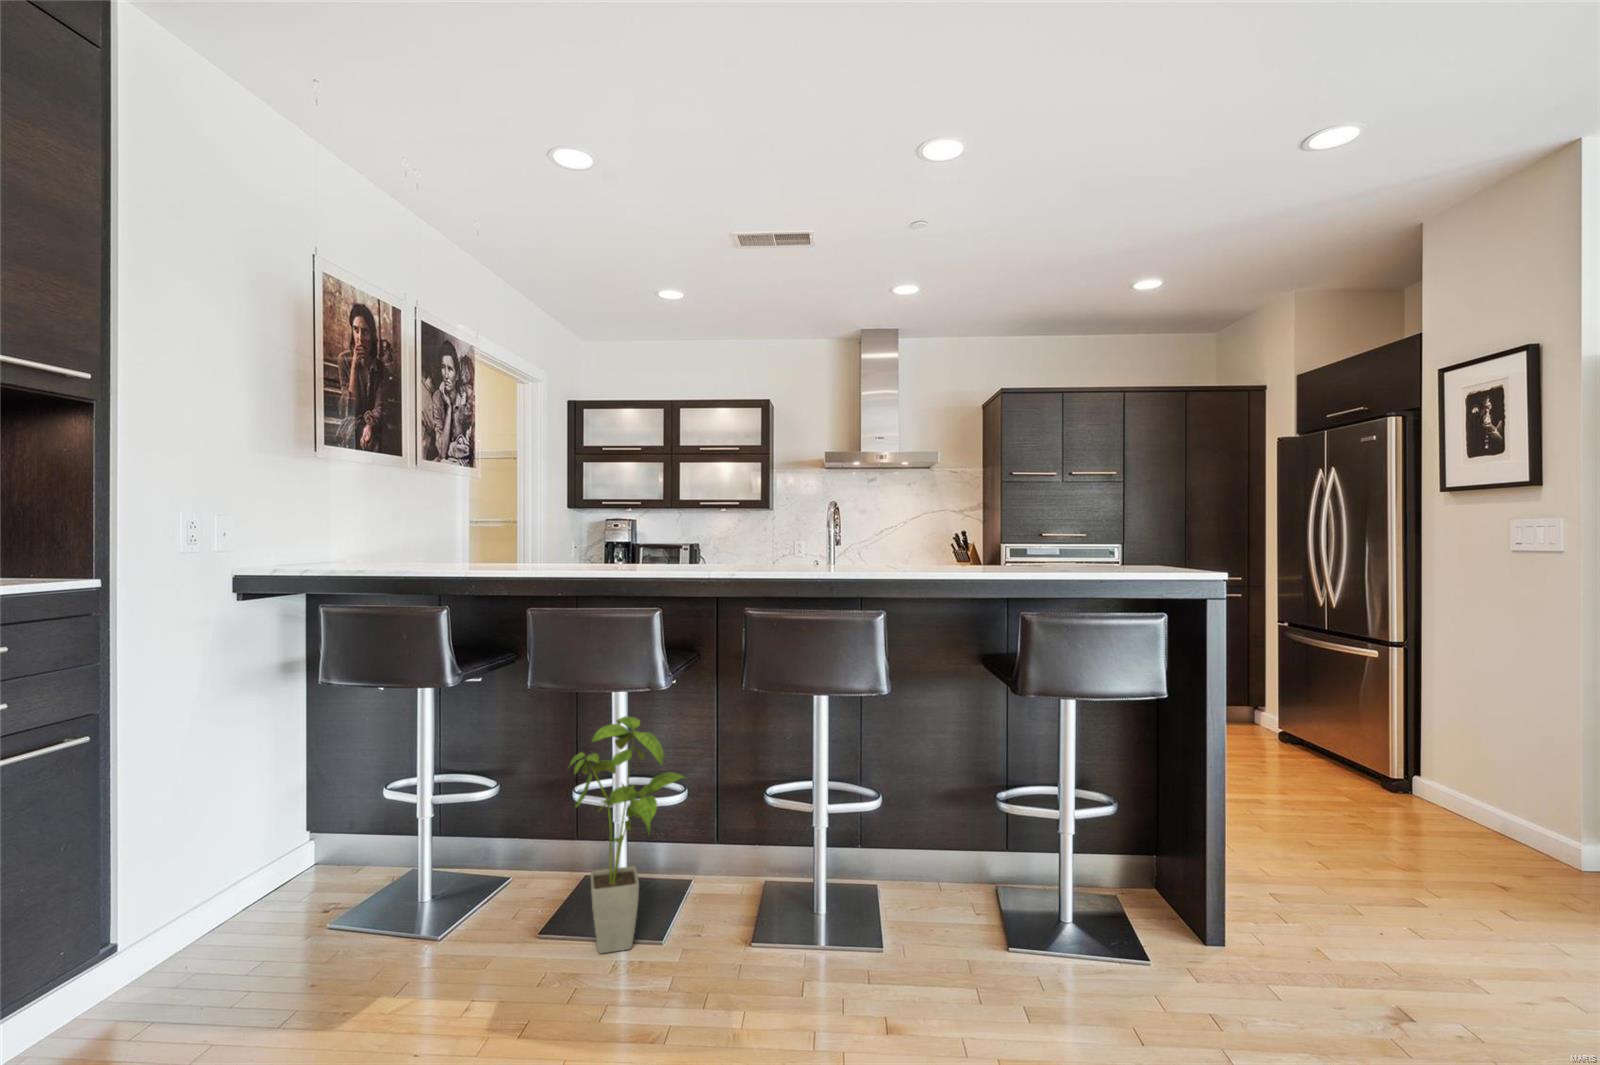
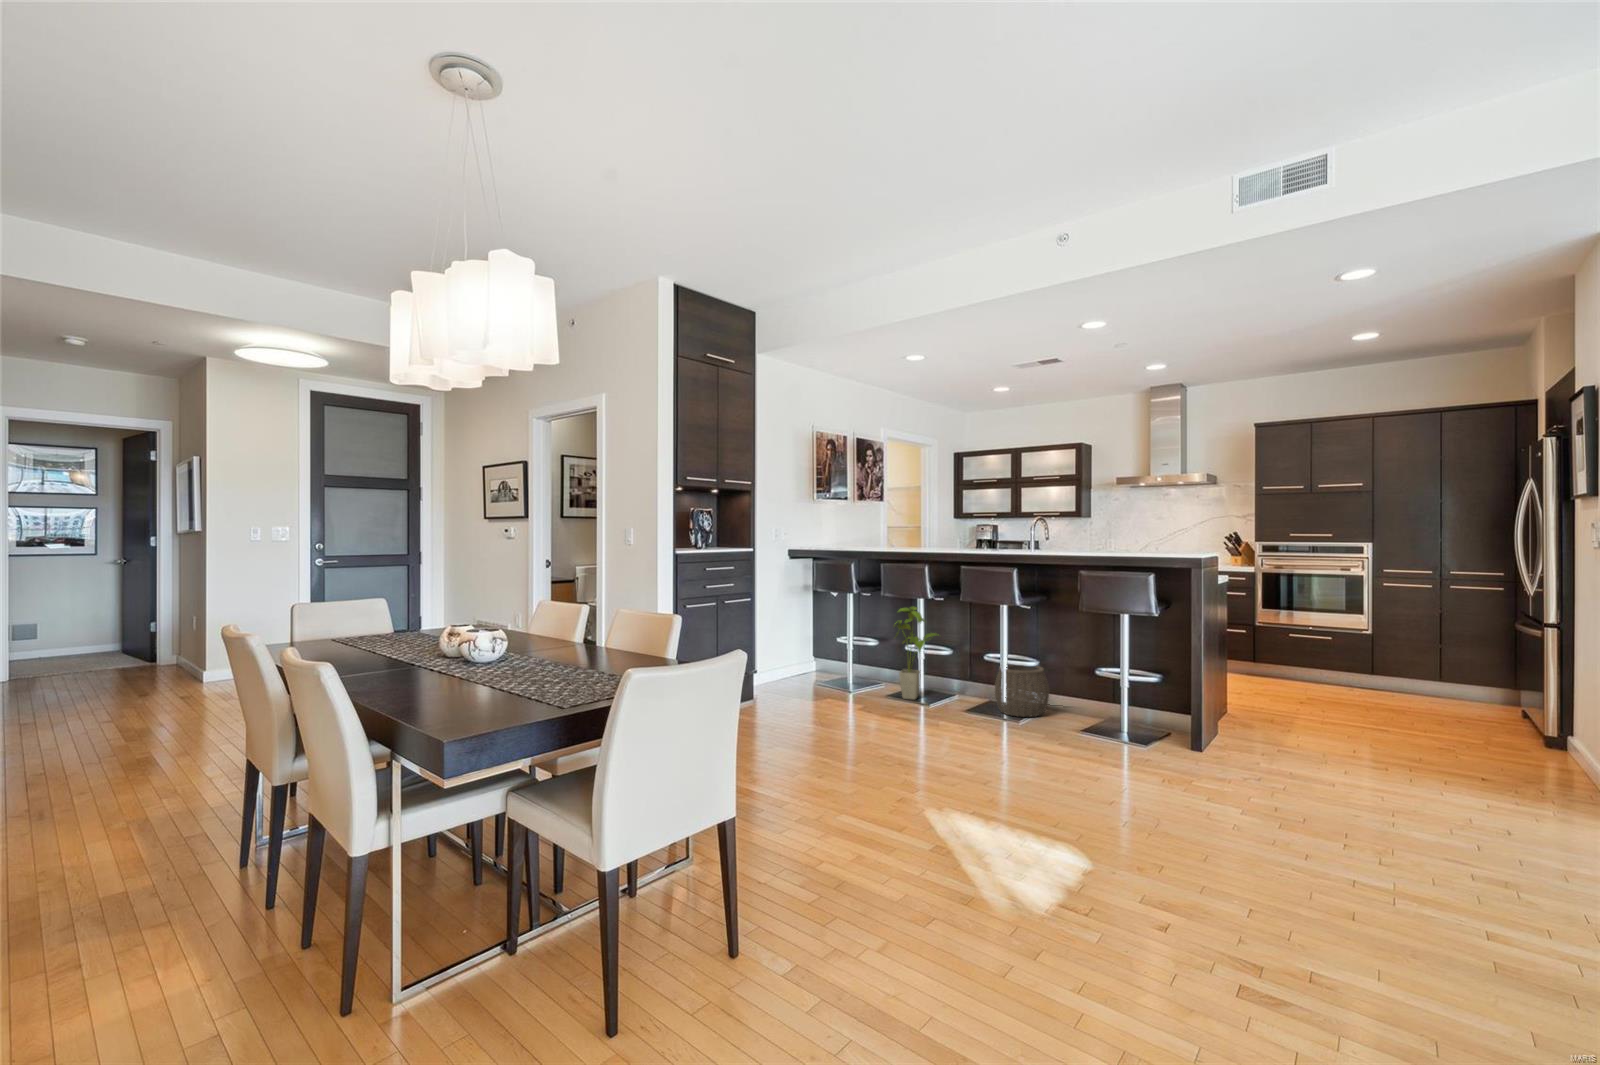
woven basket: none [836,825,957,970] -> present [995,665,1049,717]

